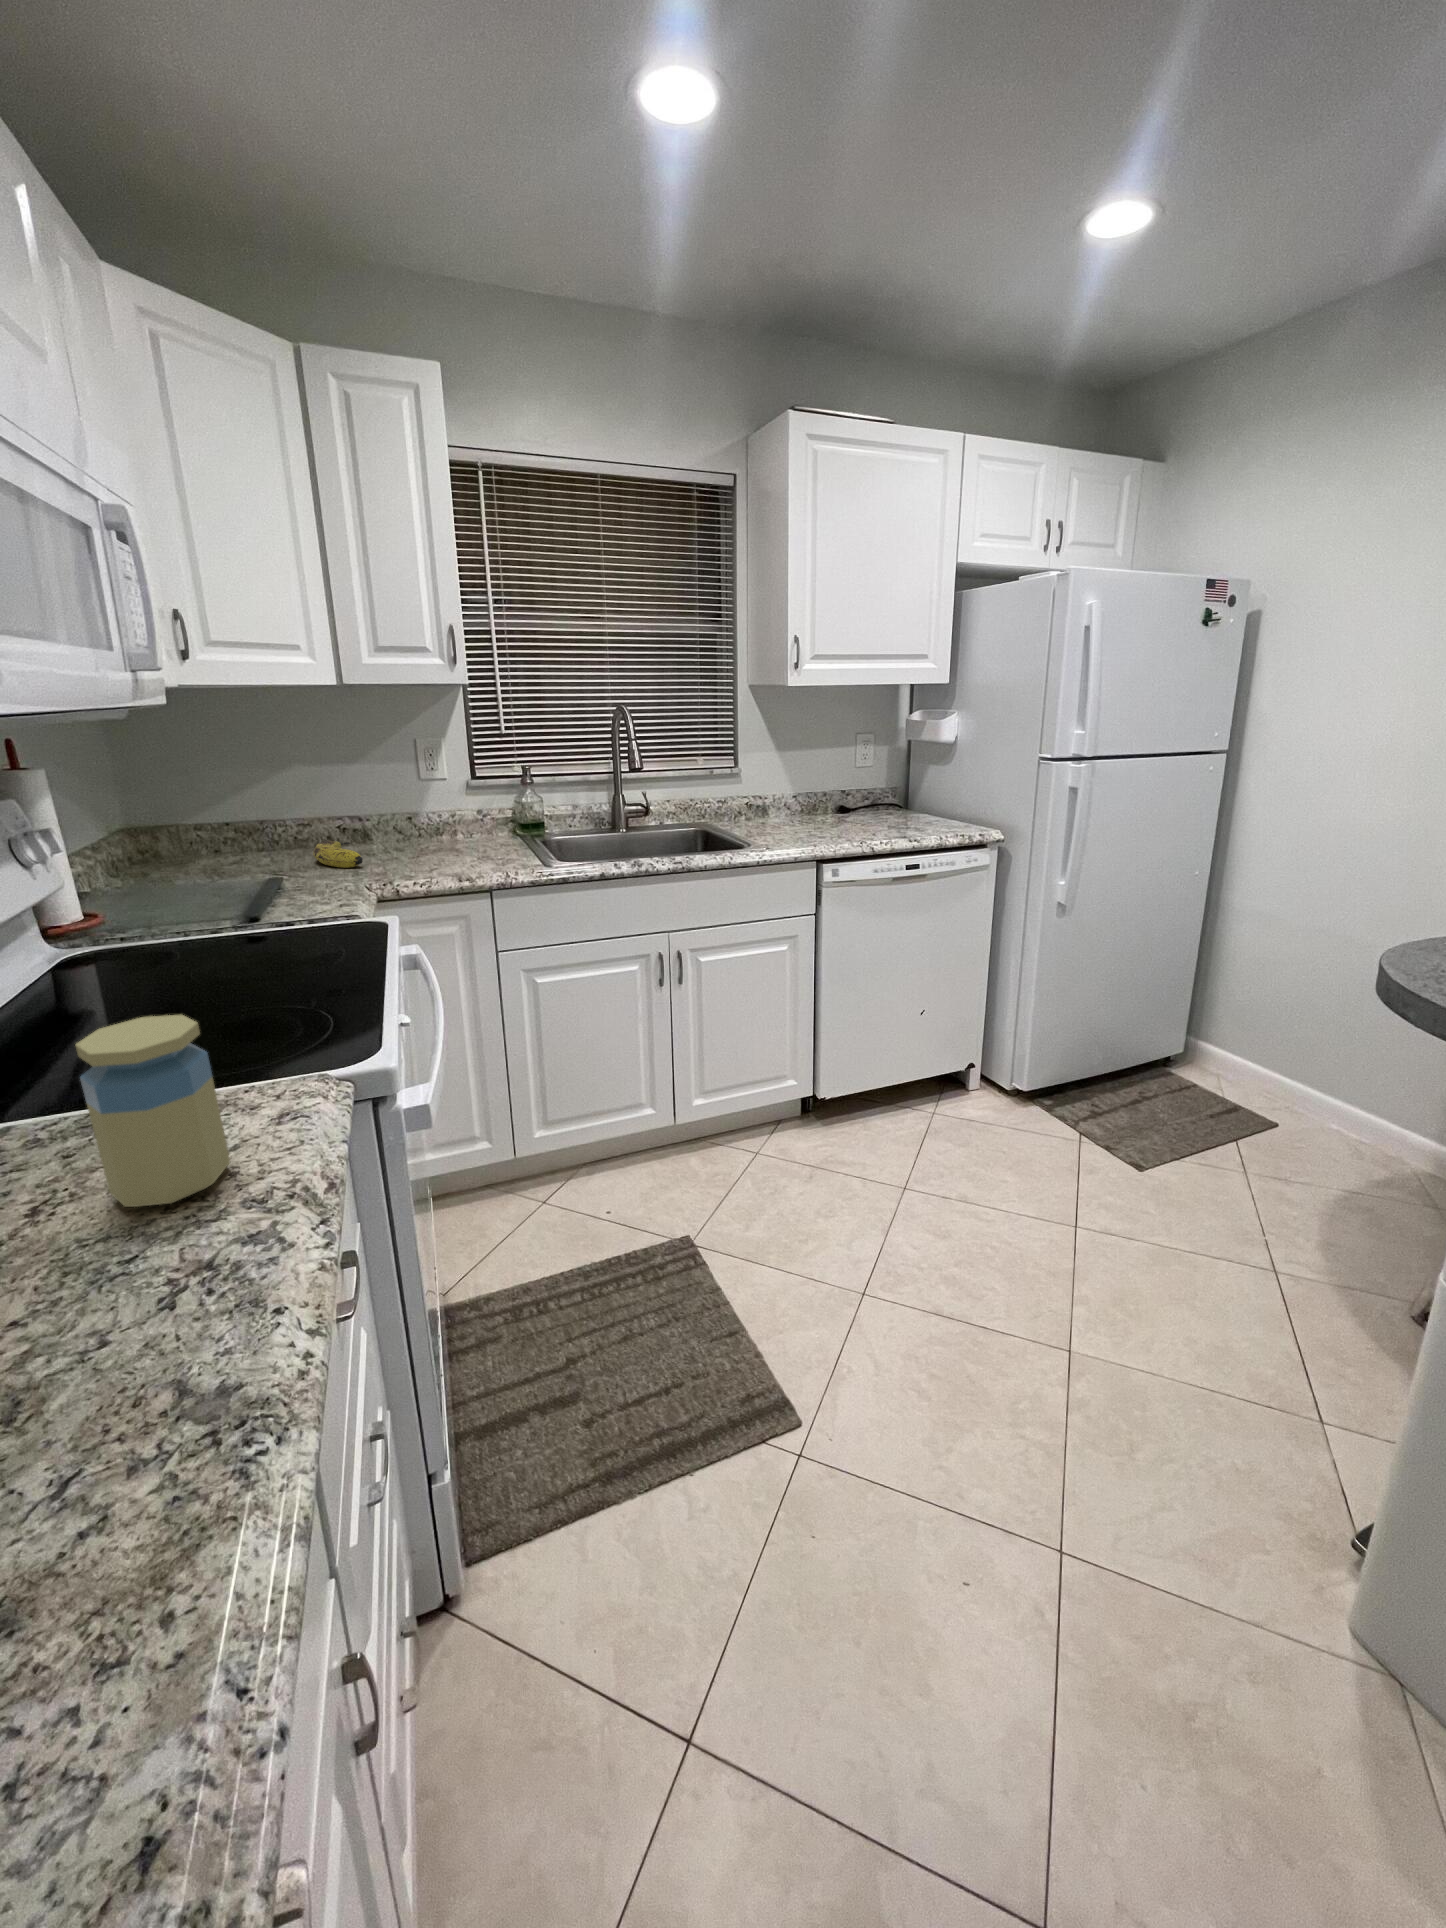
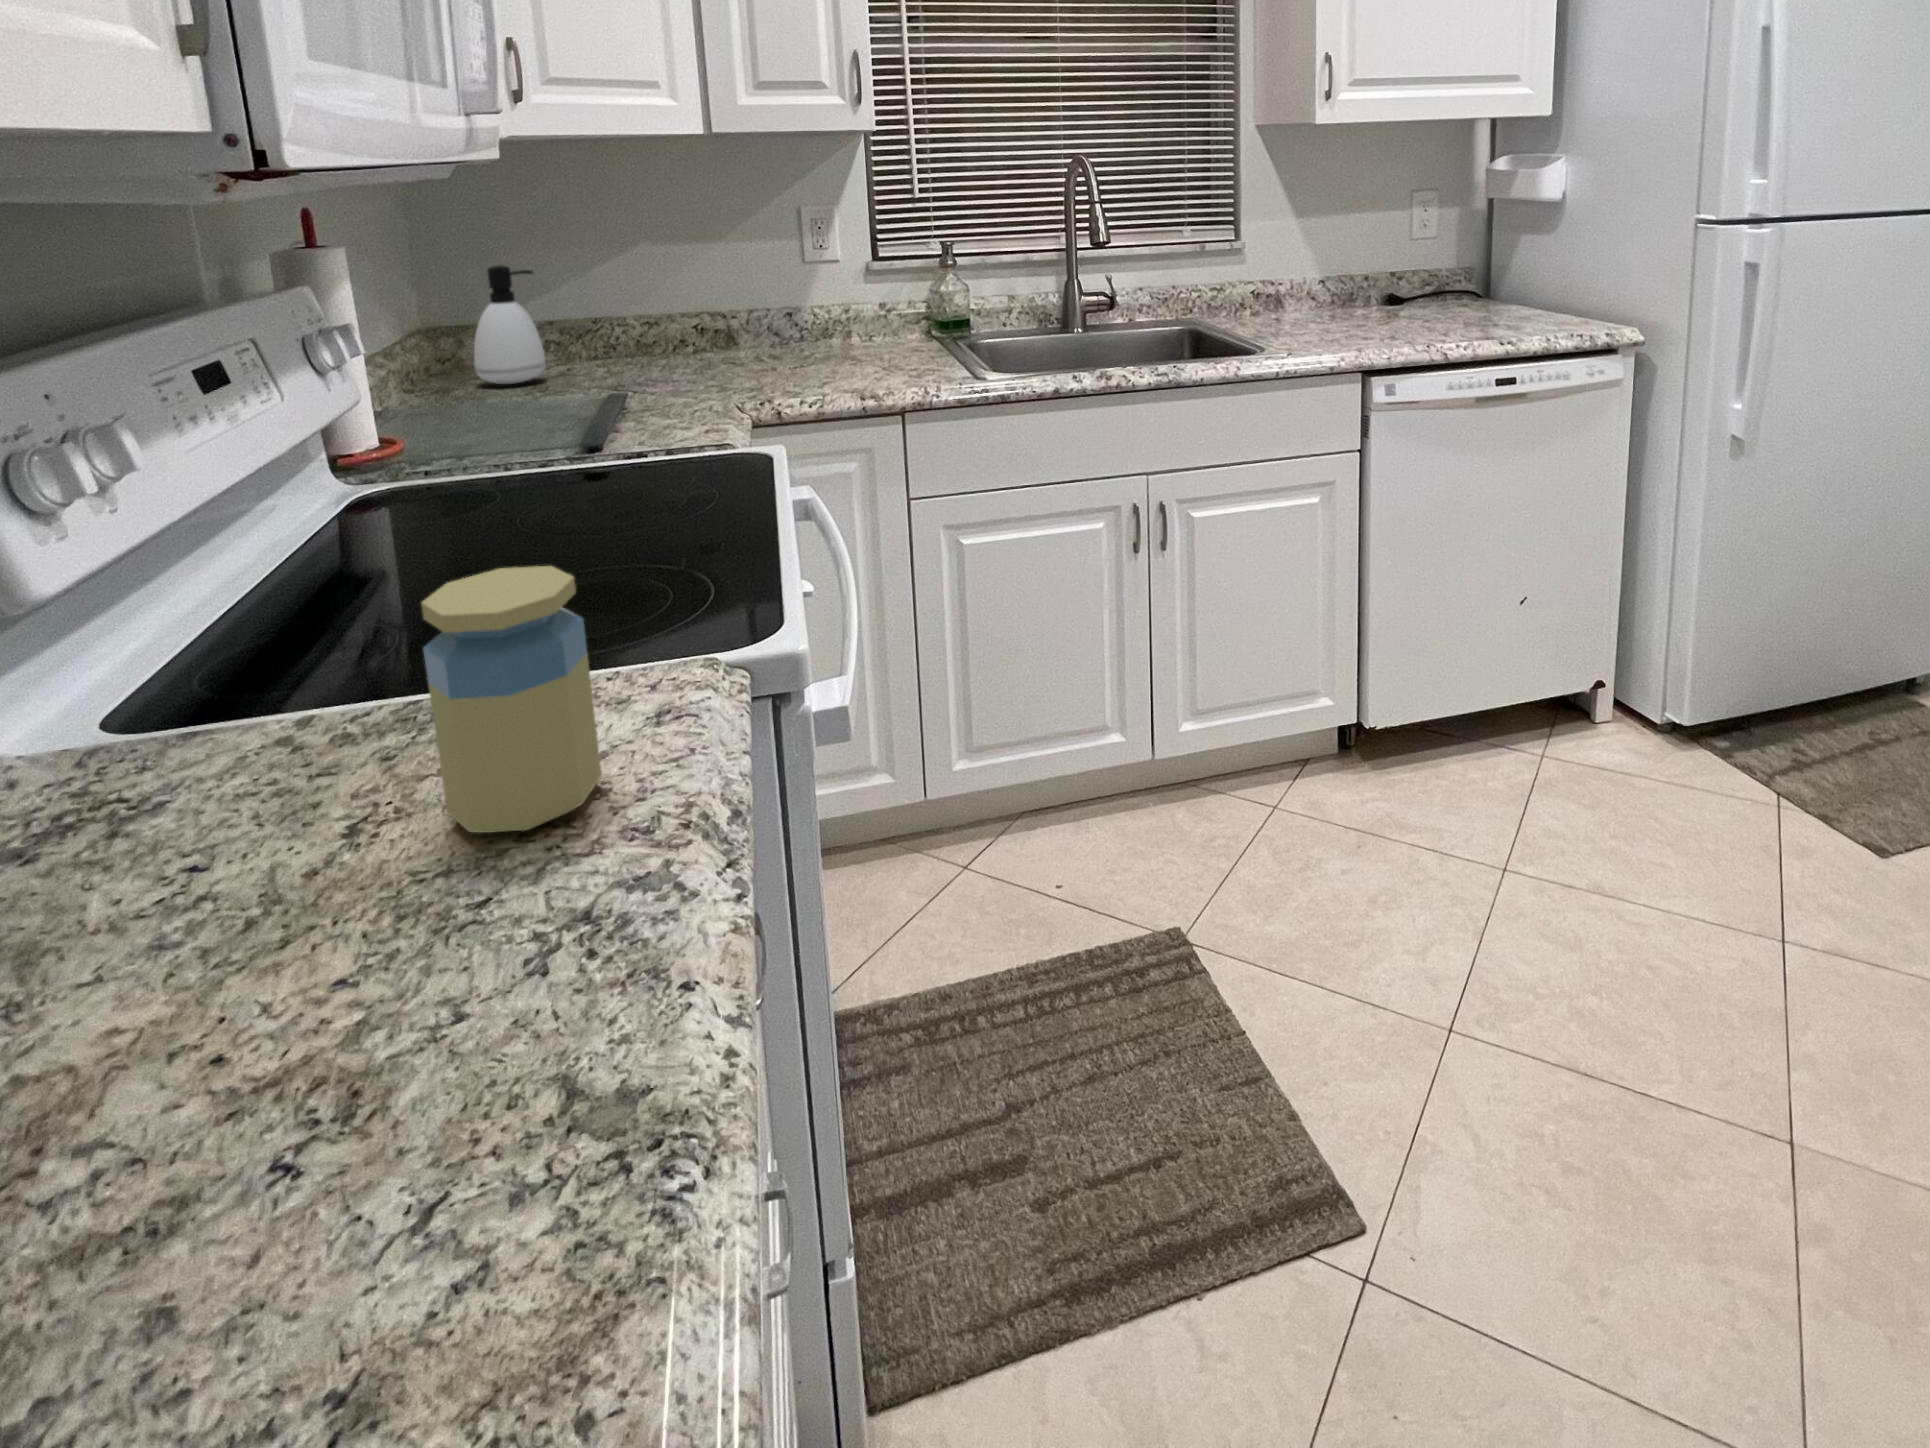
soap dispenser: none [167,784,223,872] -> present [474,265,546,384]
fruit: present [313,841,363,868] -> none [662,342,730,379]

